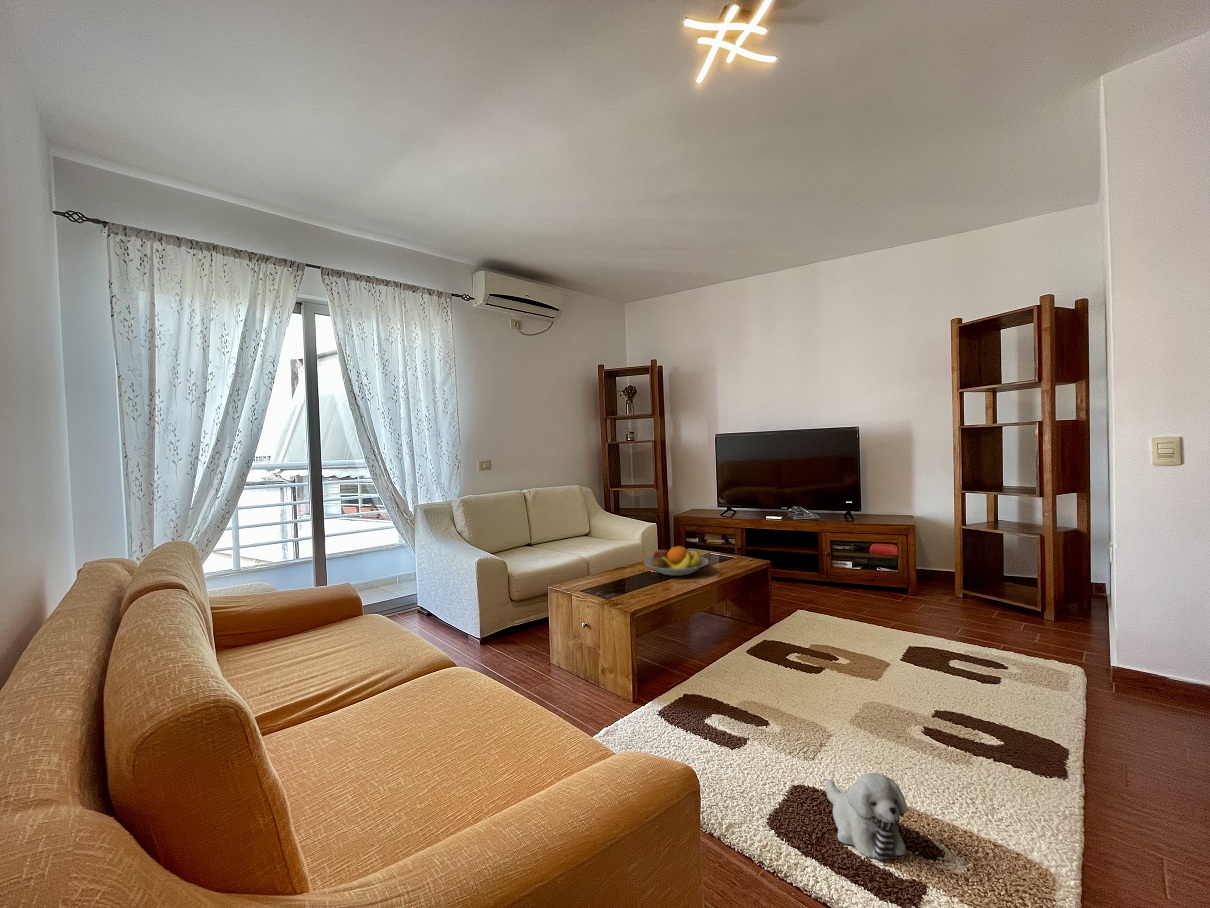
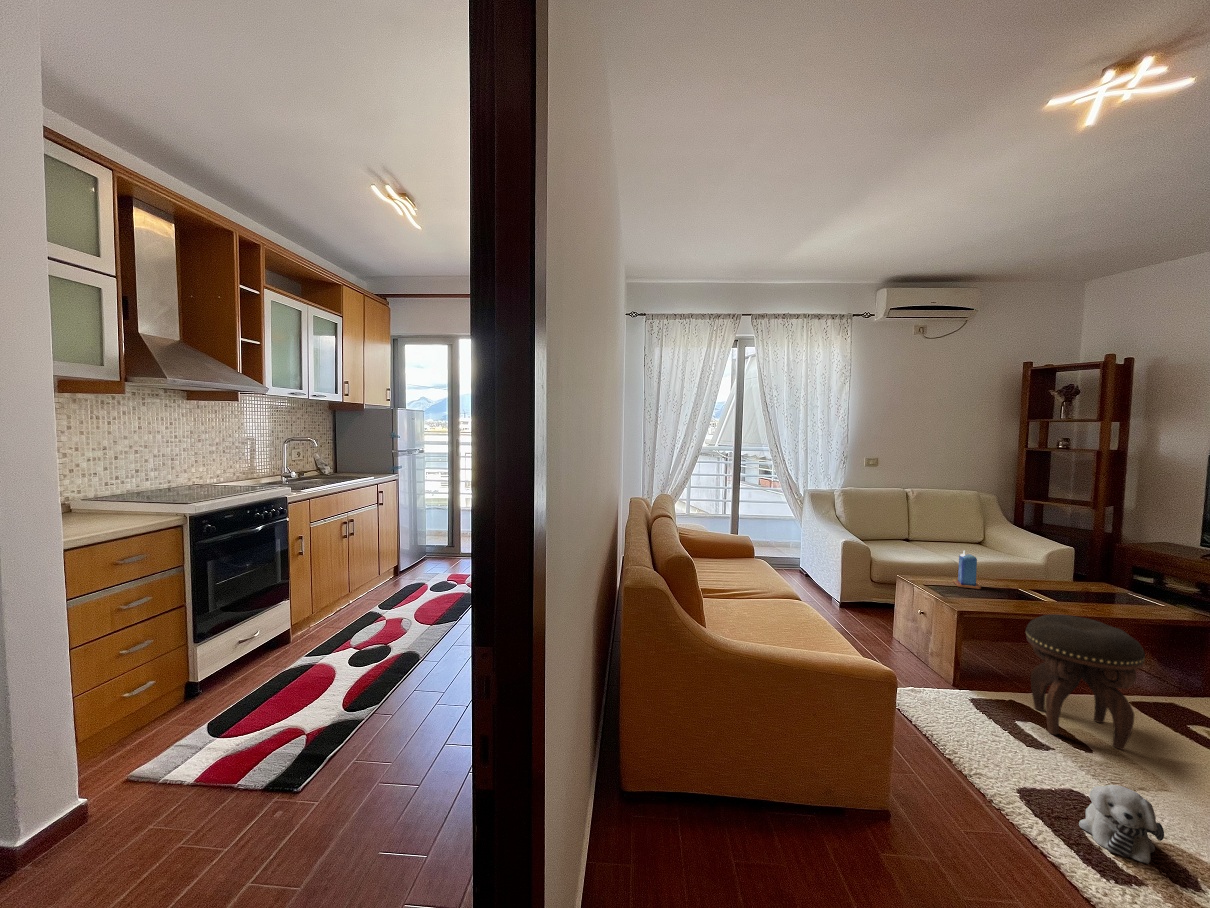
candle: none [600,543,628,585] -> present [953,551,981,589]
fruit bowl: present [644,546,708,576] -> none [1008,567,1093,600]
footstool: none [698,587,792,723] -> present [1026,614,1145,750]

